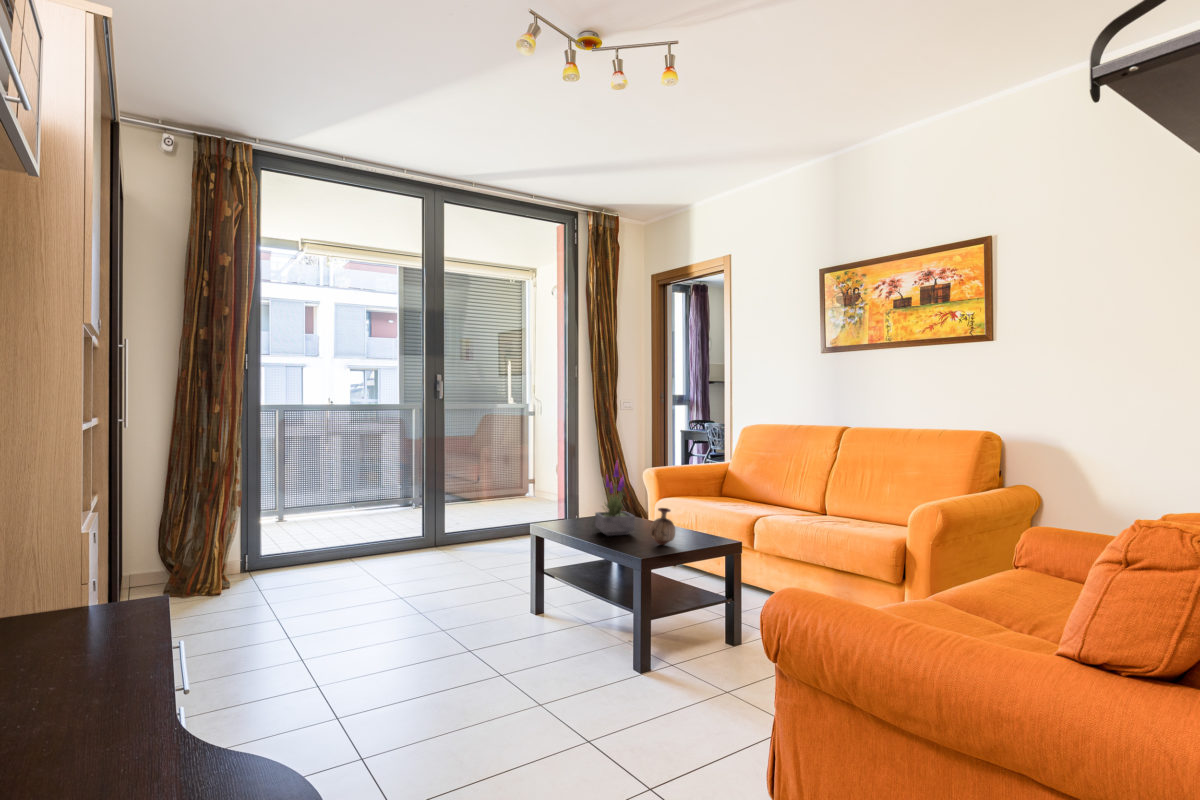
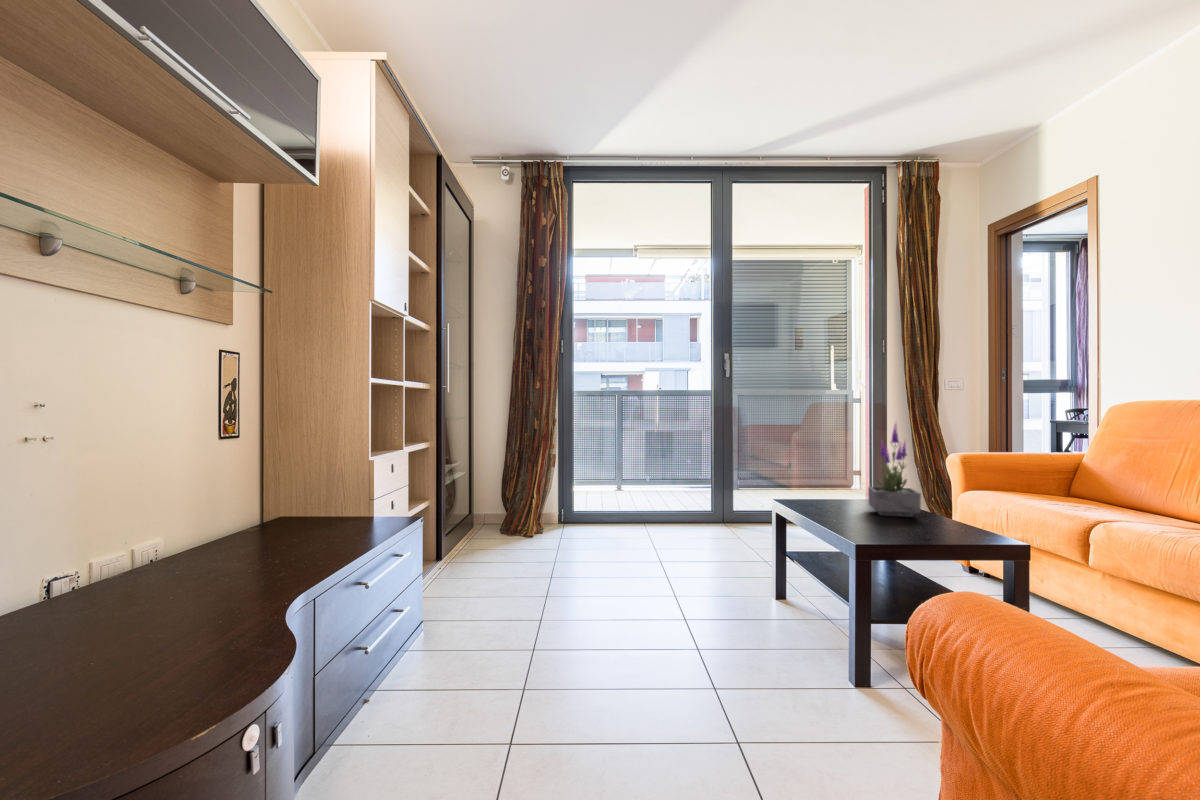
vase: present [650,508,675,545] -> none [934,482,978,533]

